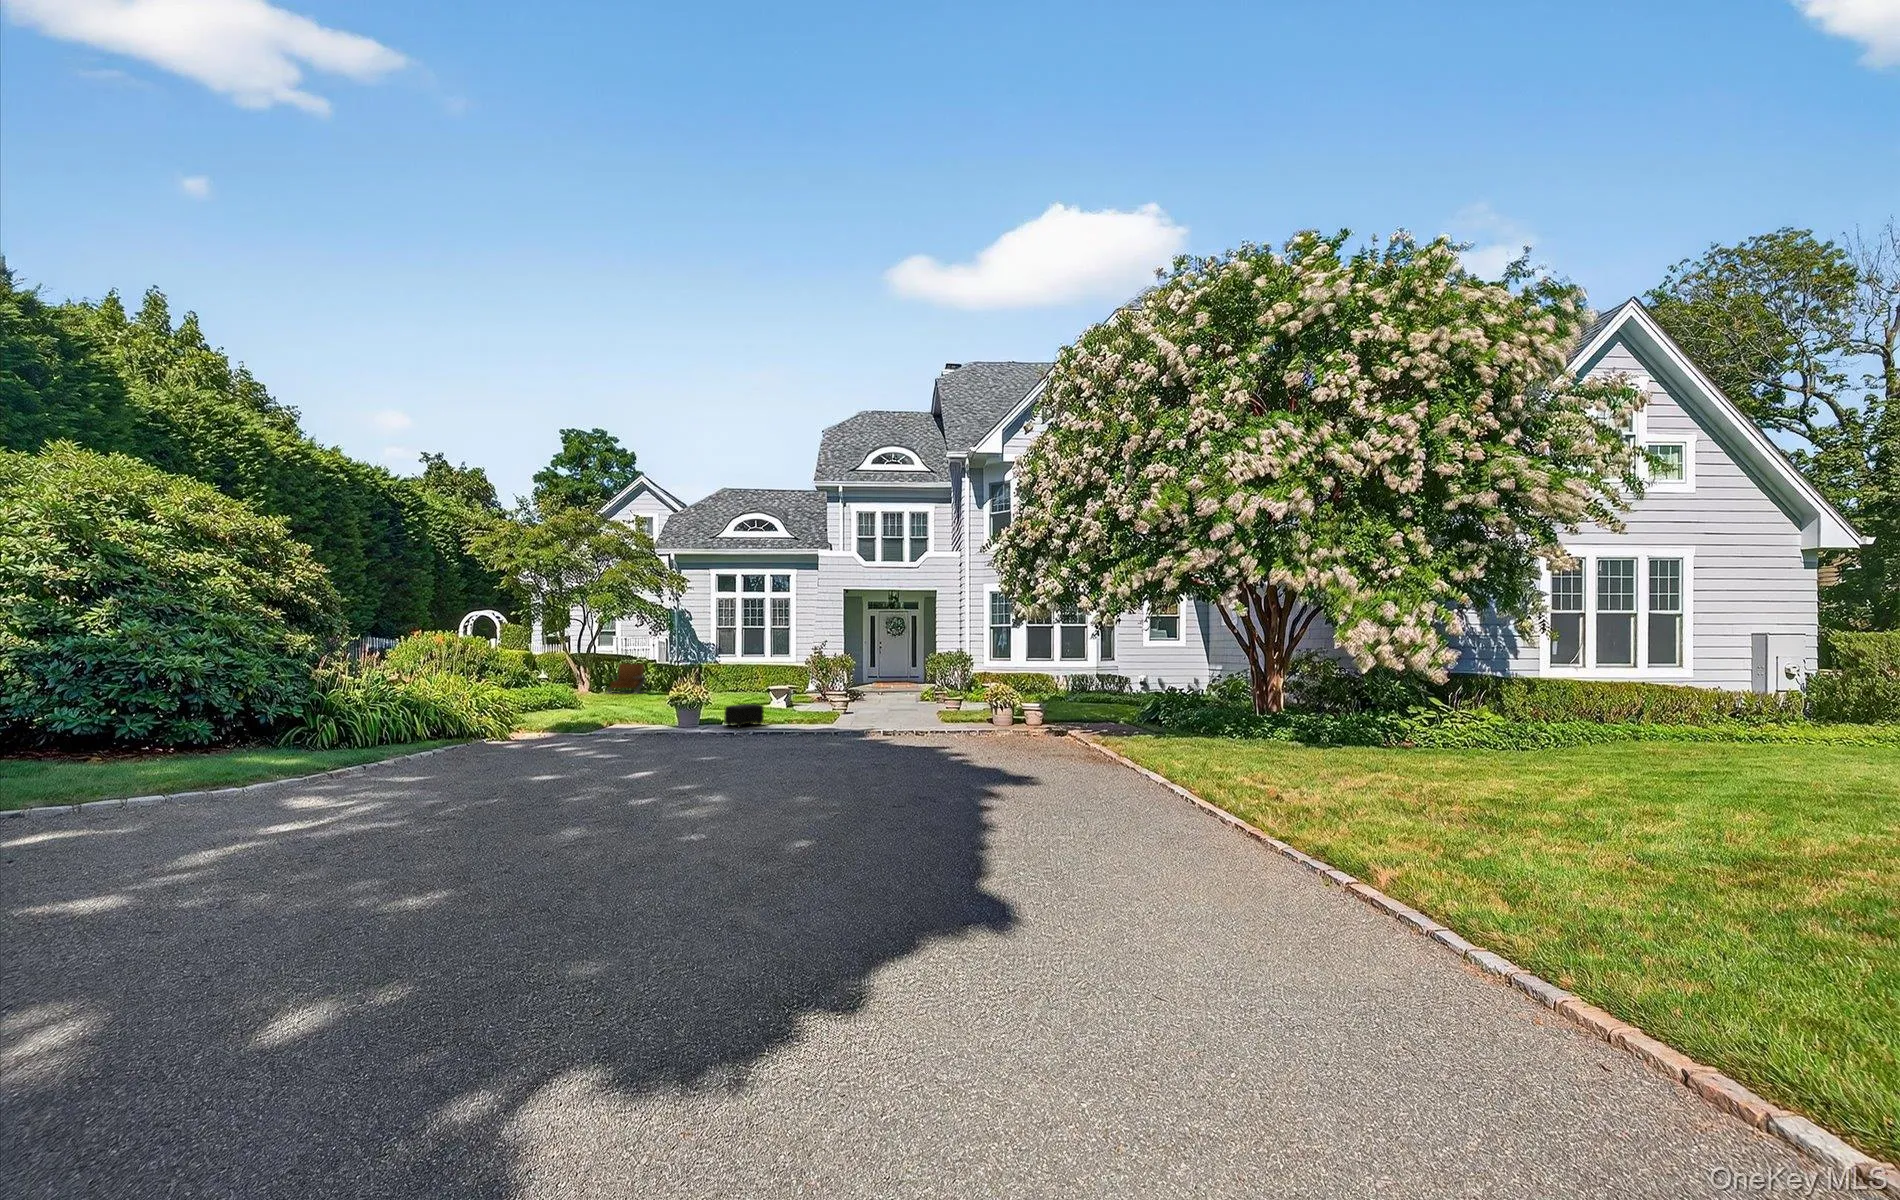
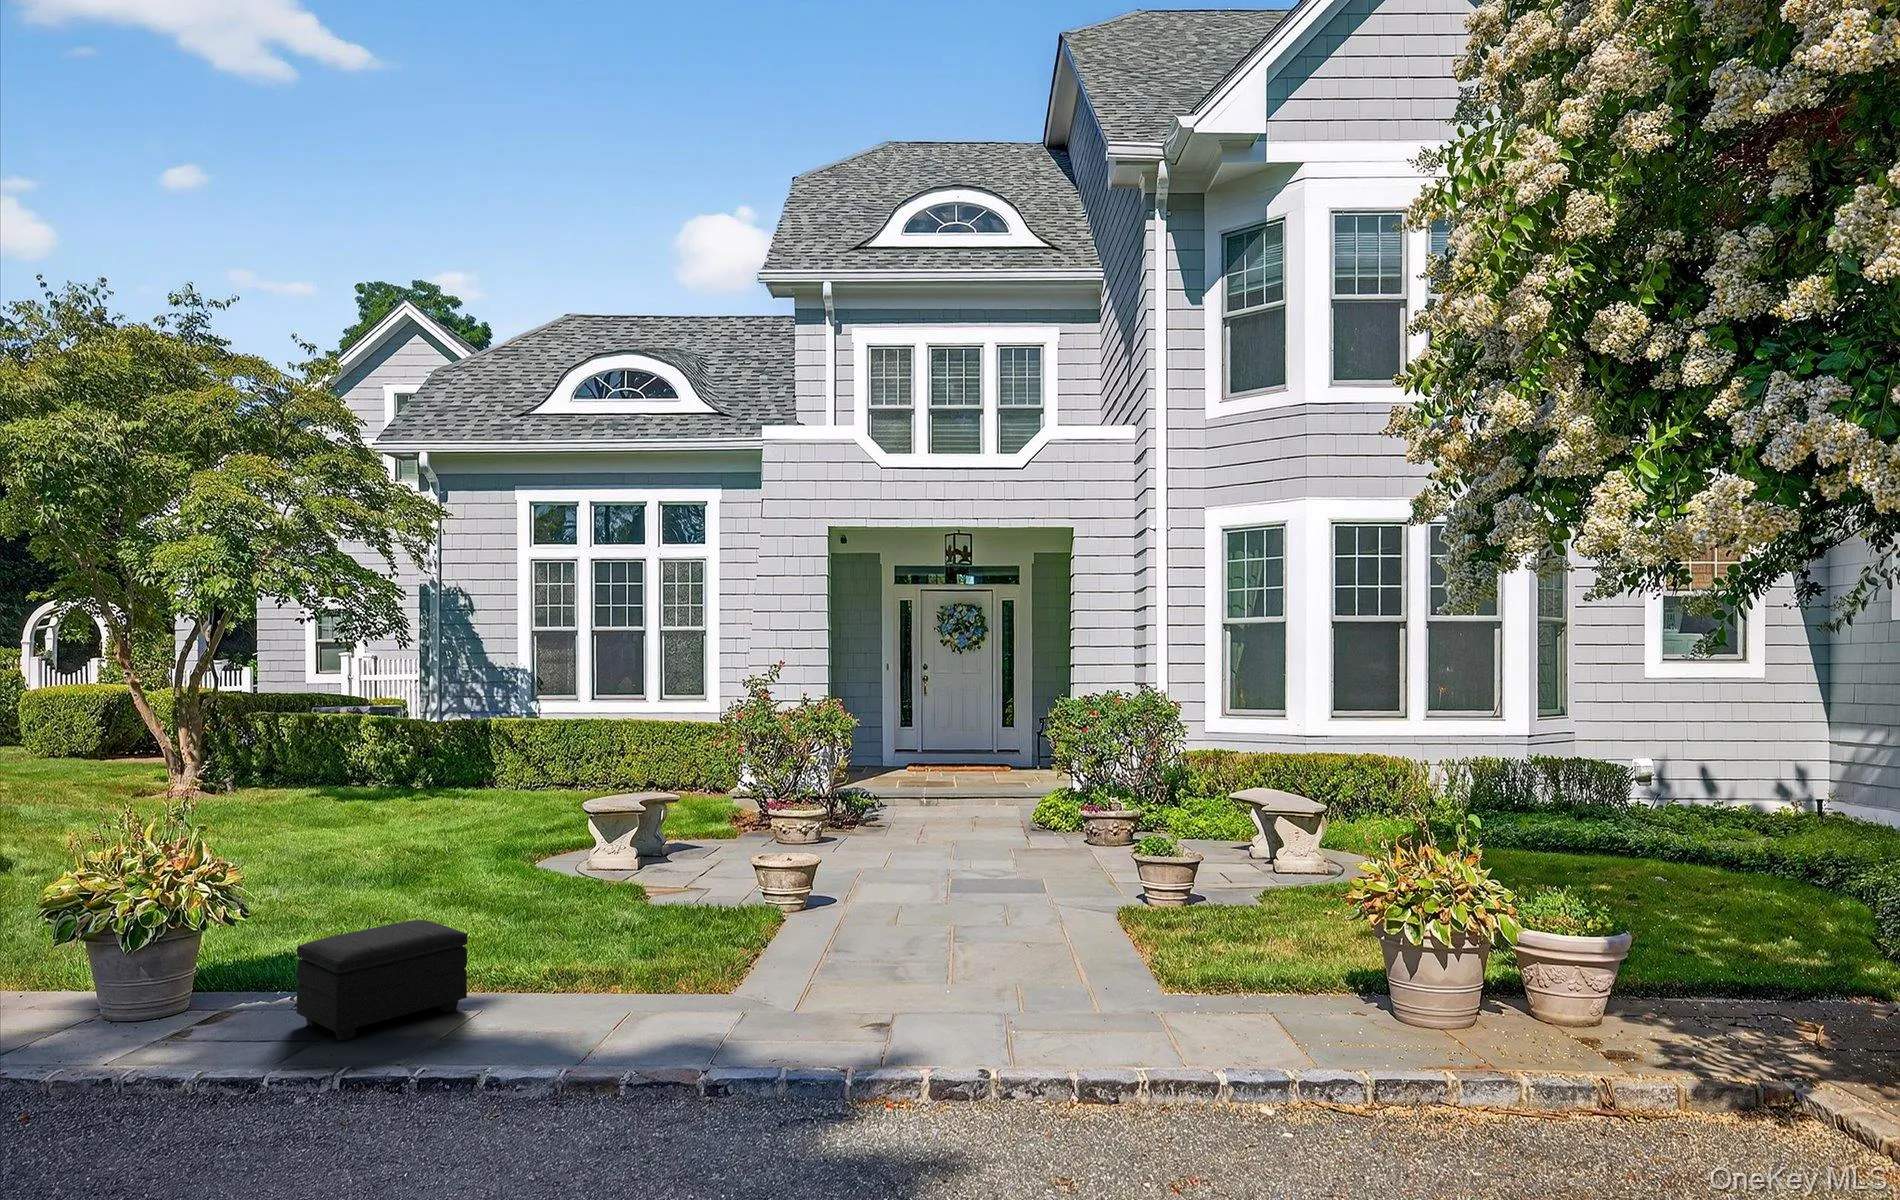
lounge chair: present [607,664,646,694] -> none [240,719,356,797]

